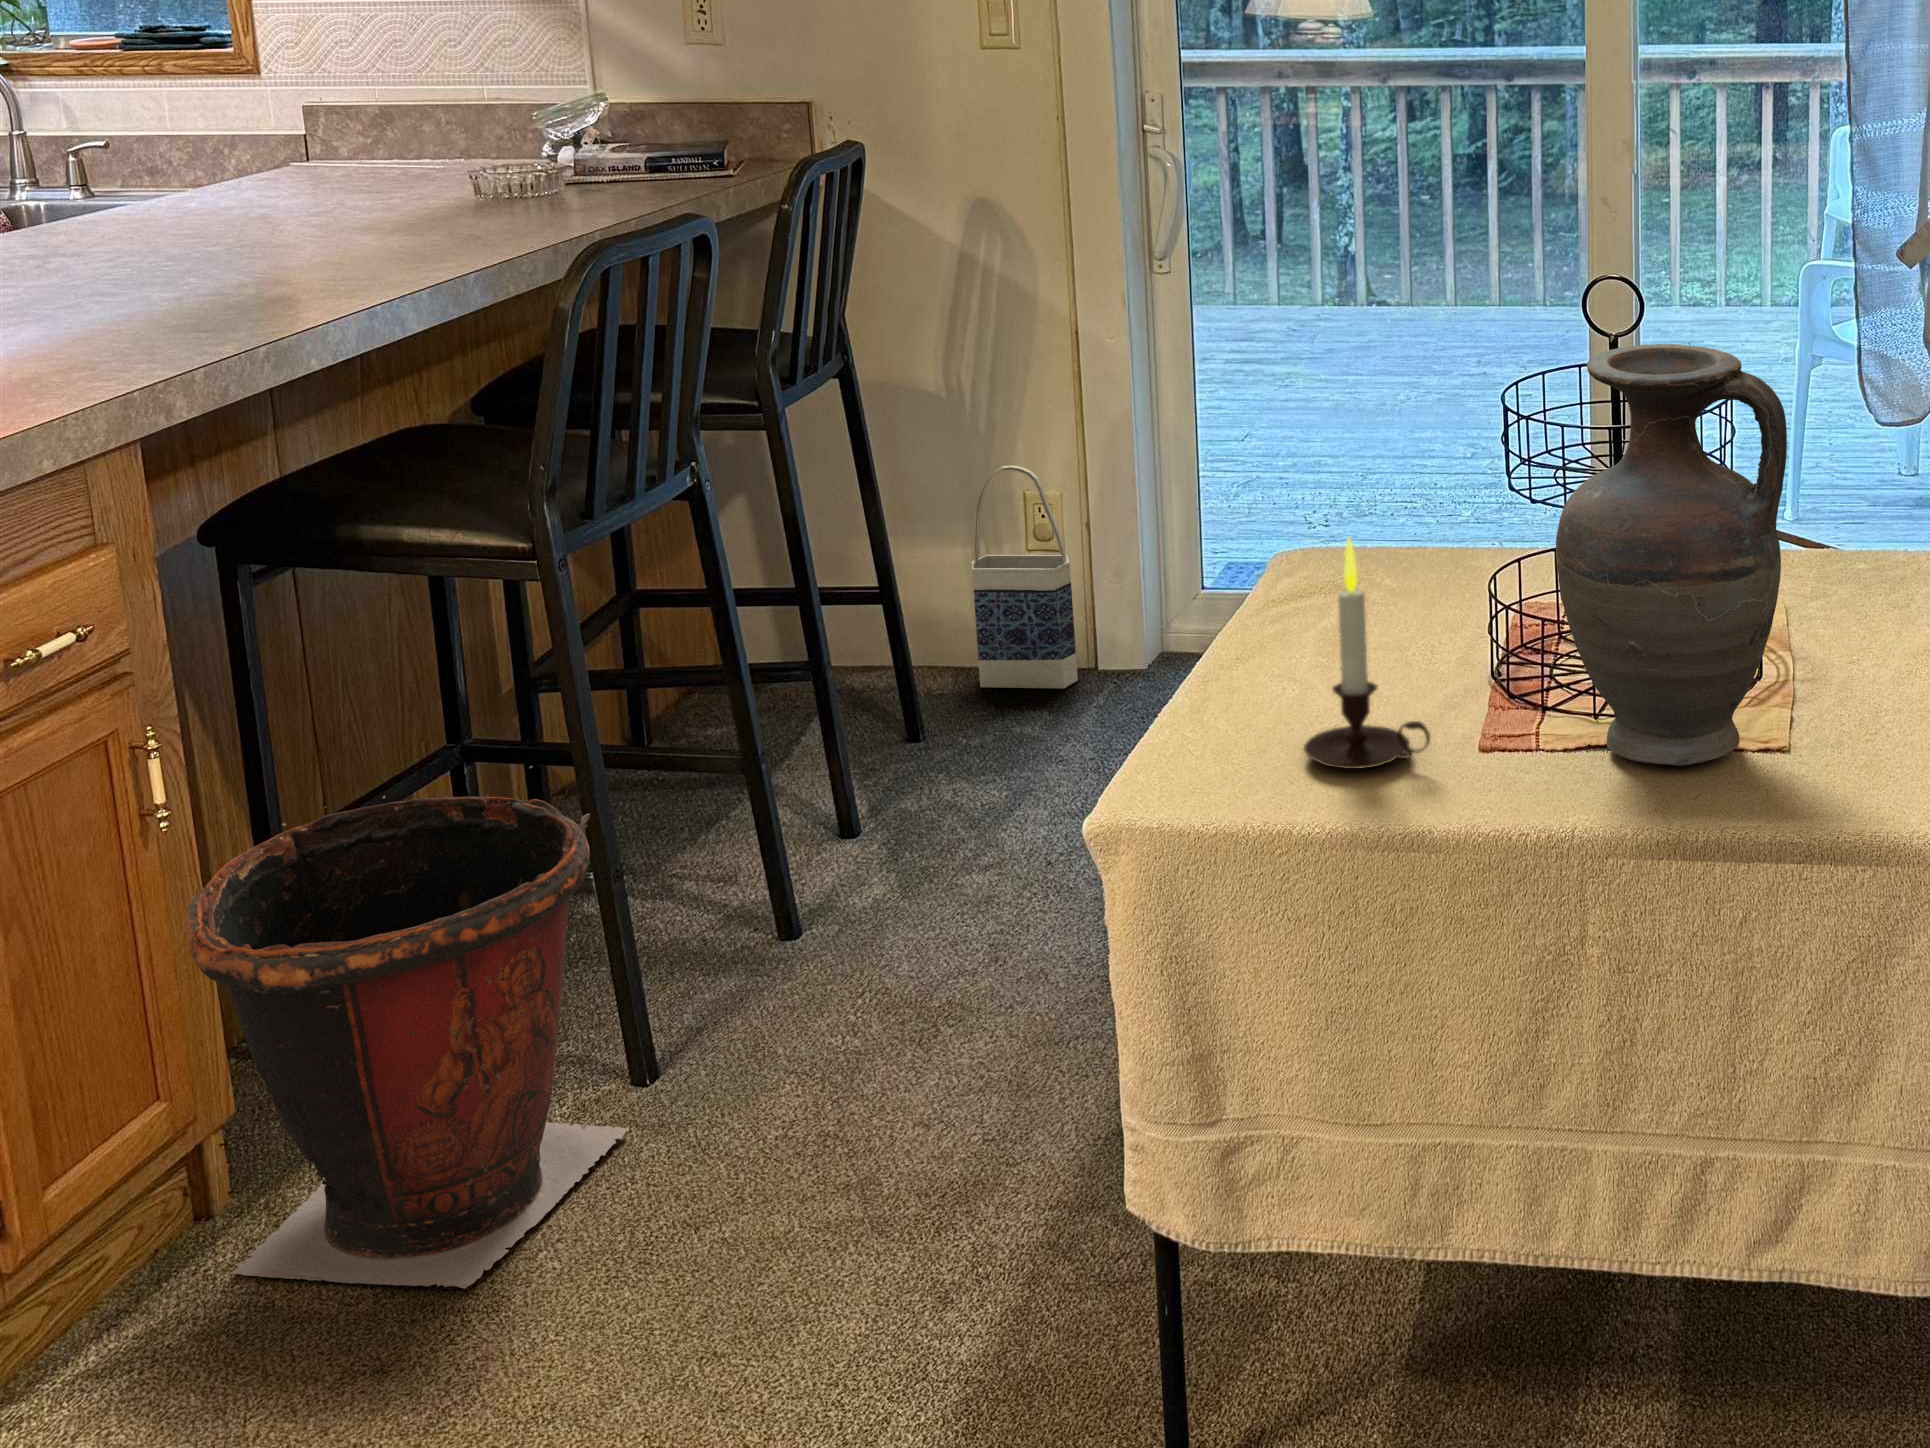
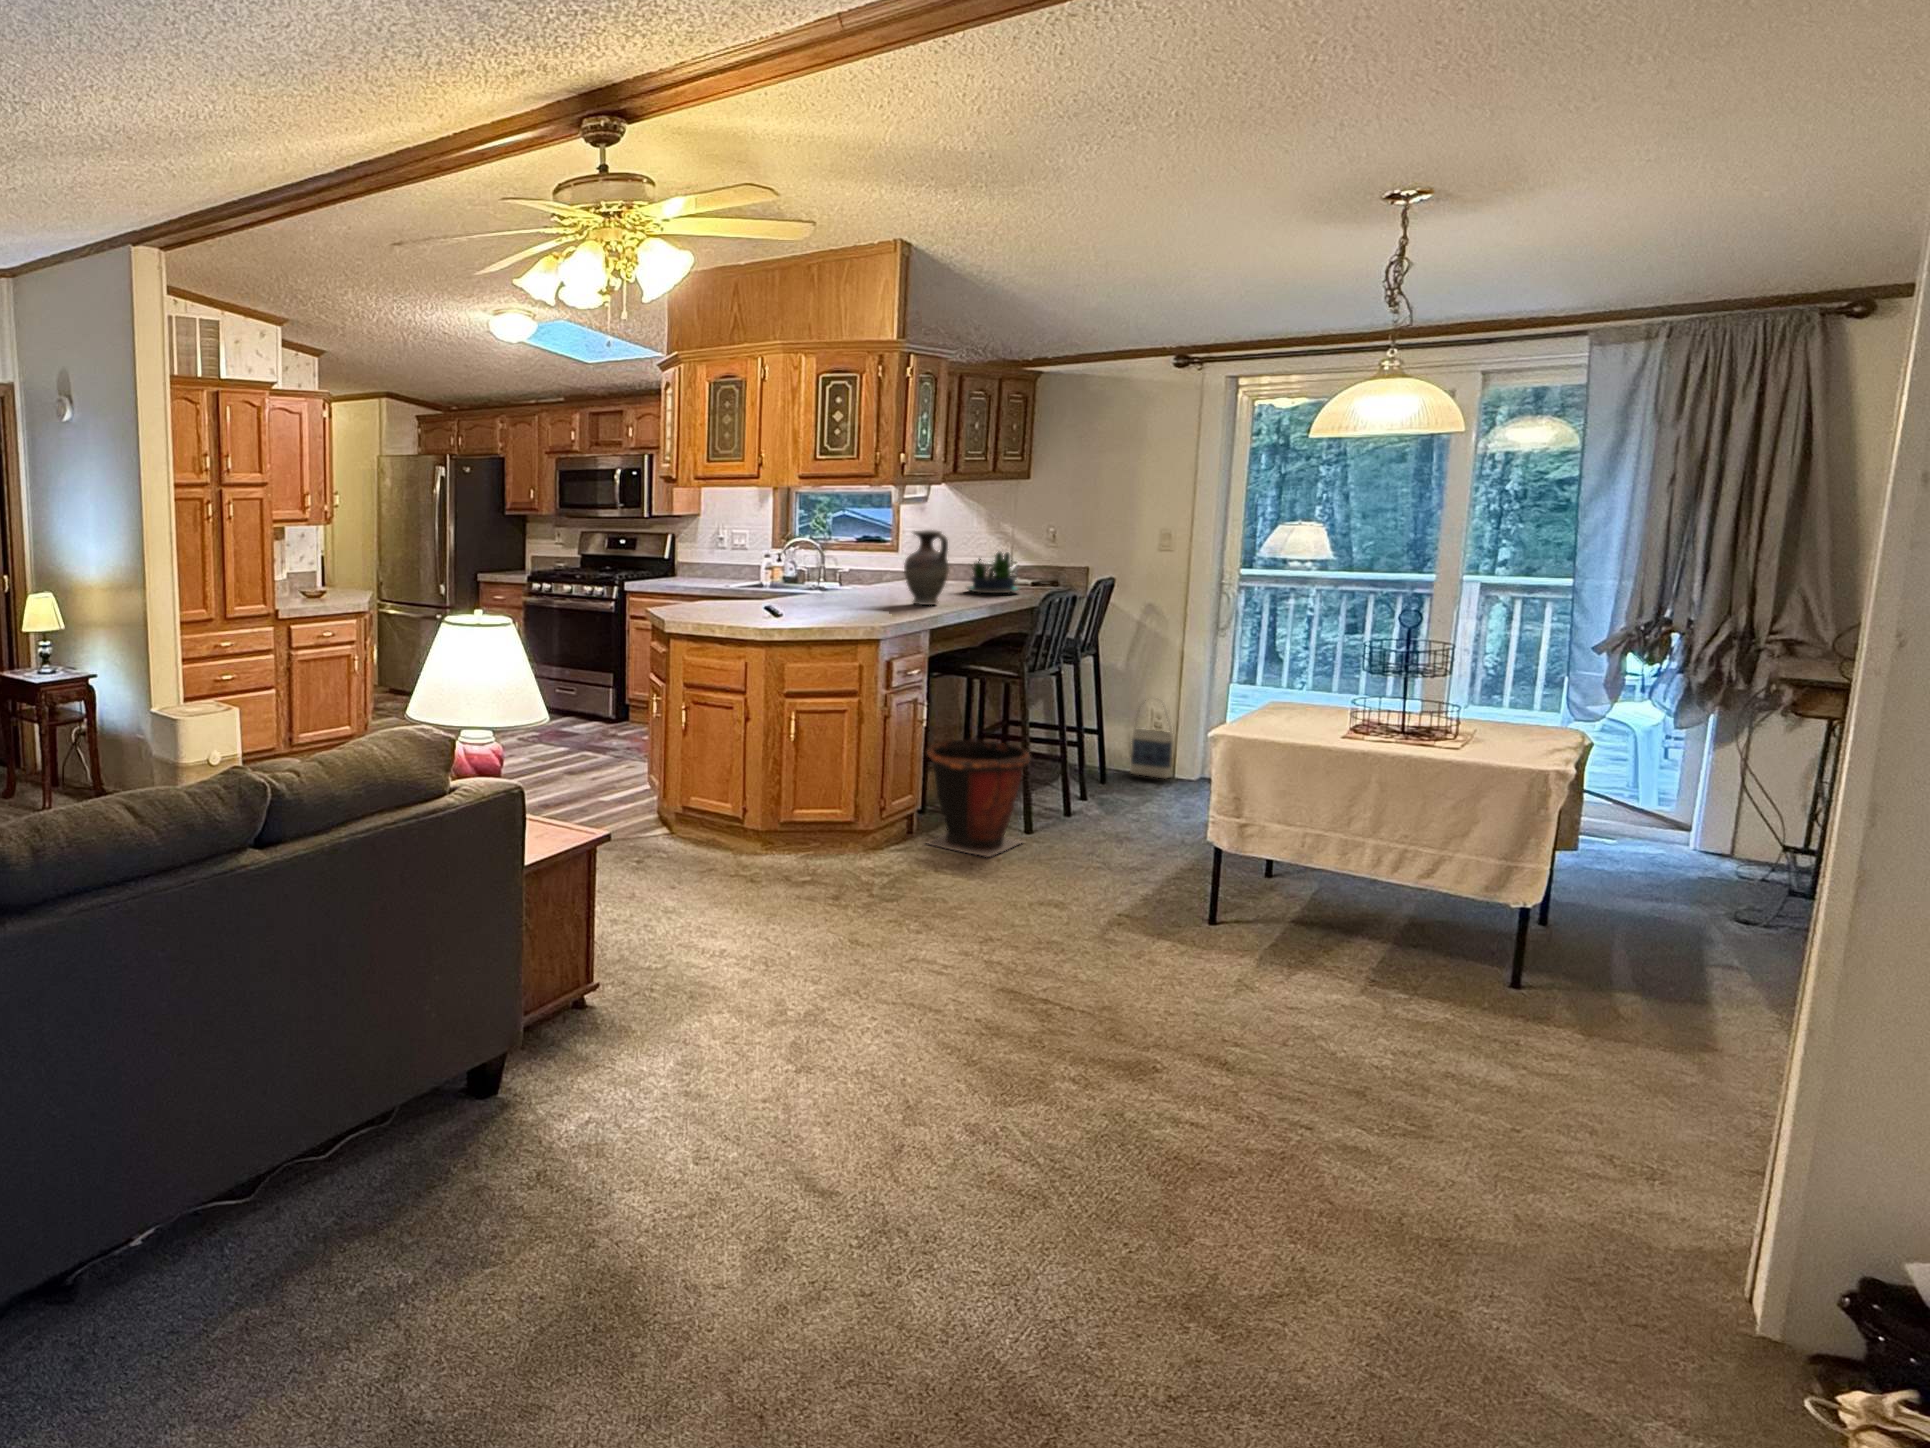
potted plant: none [412,69,596,209] -> present [967,552,1020,593]
vase: present [1556,344,1787,766] -> present [904,530,949,605]
candle: present [1304,538,1430,769] -> none [1269,675,1310,736]

